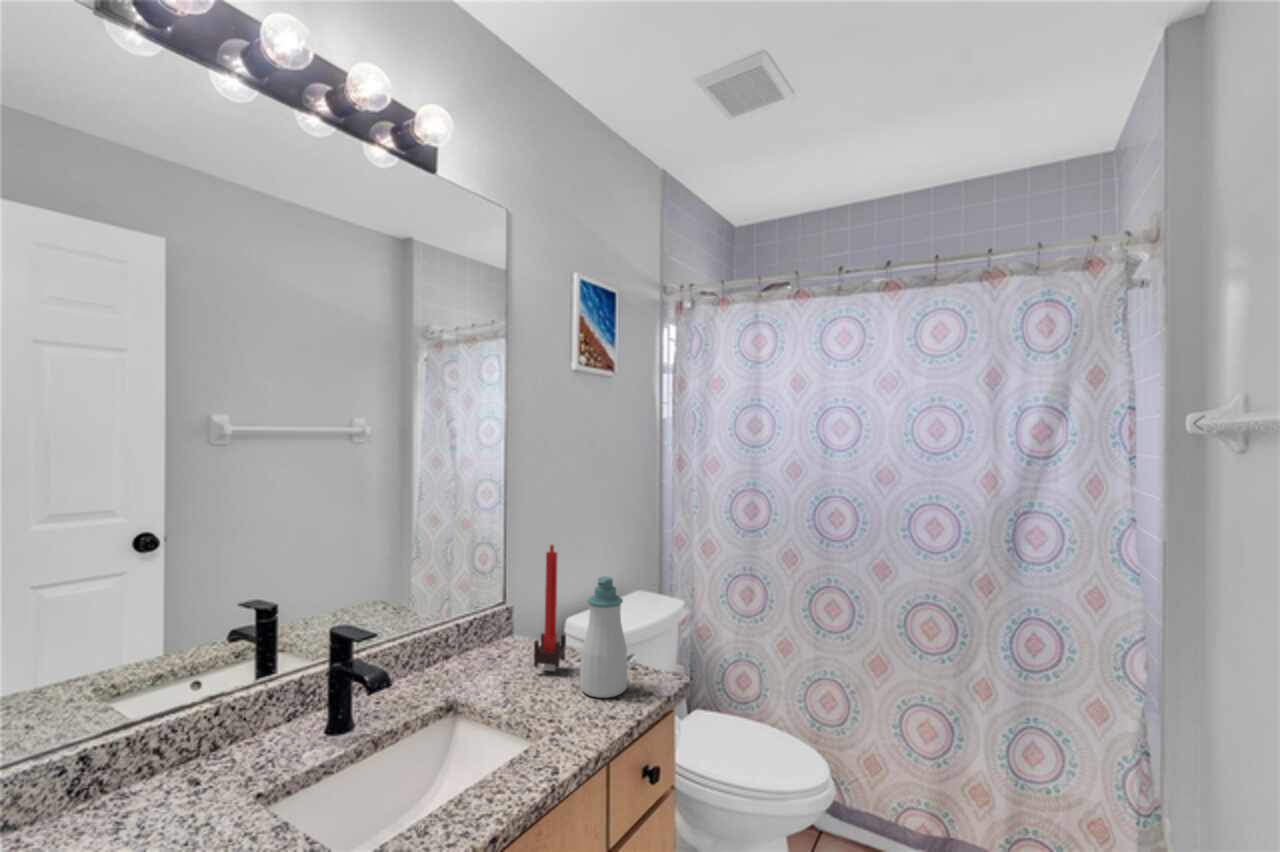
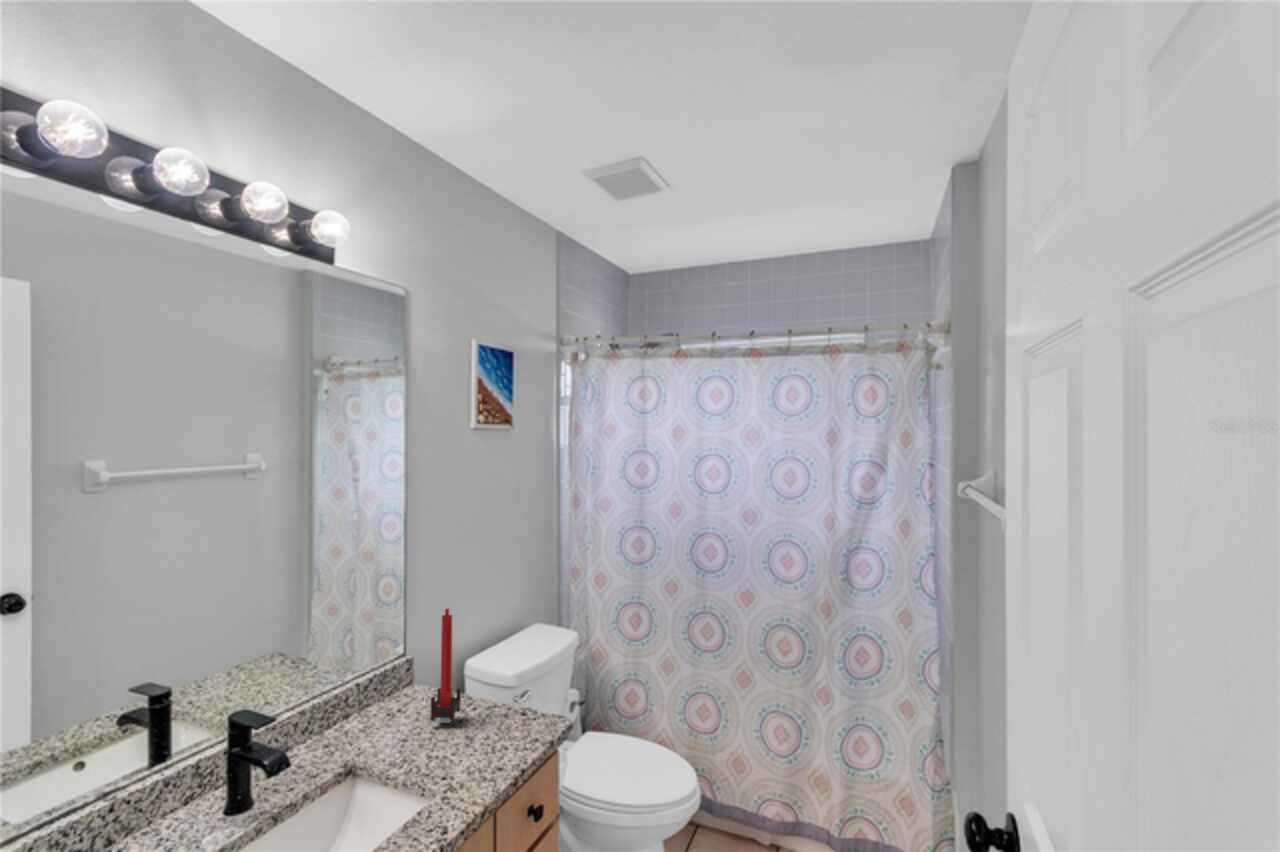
soap bottle: present [580,577,628,698] -> none [473,638,516,749]

